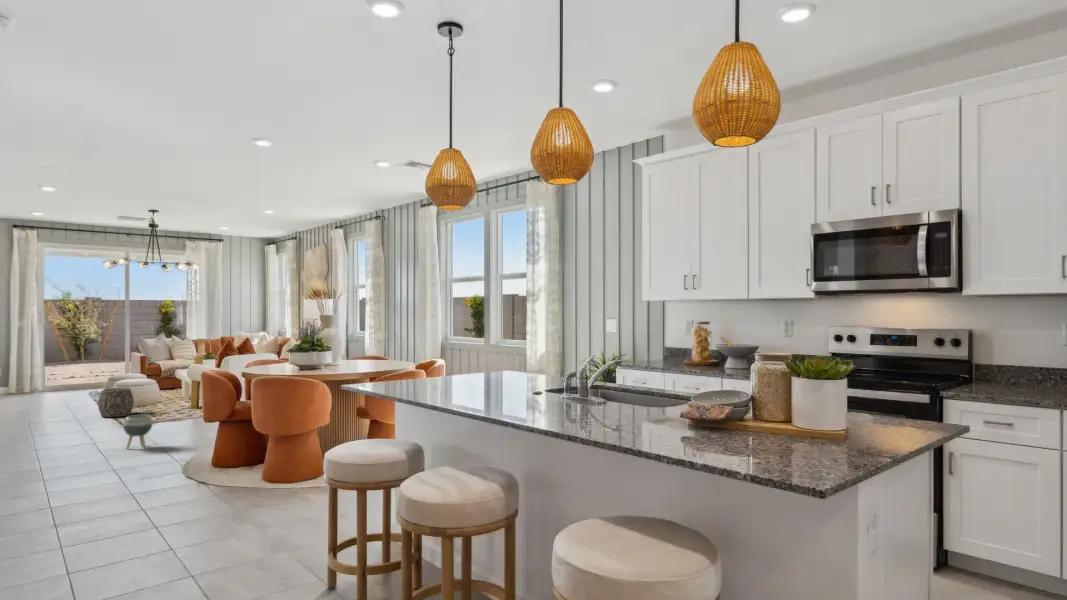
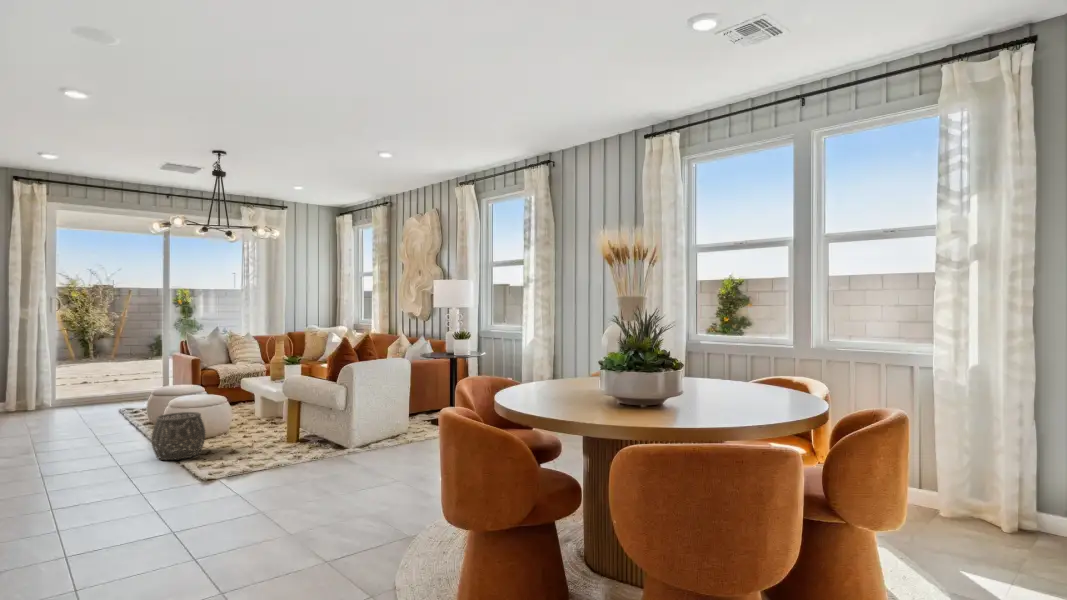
planter: present [123,415,153,449] -> none [233,479,285,549]

